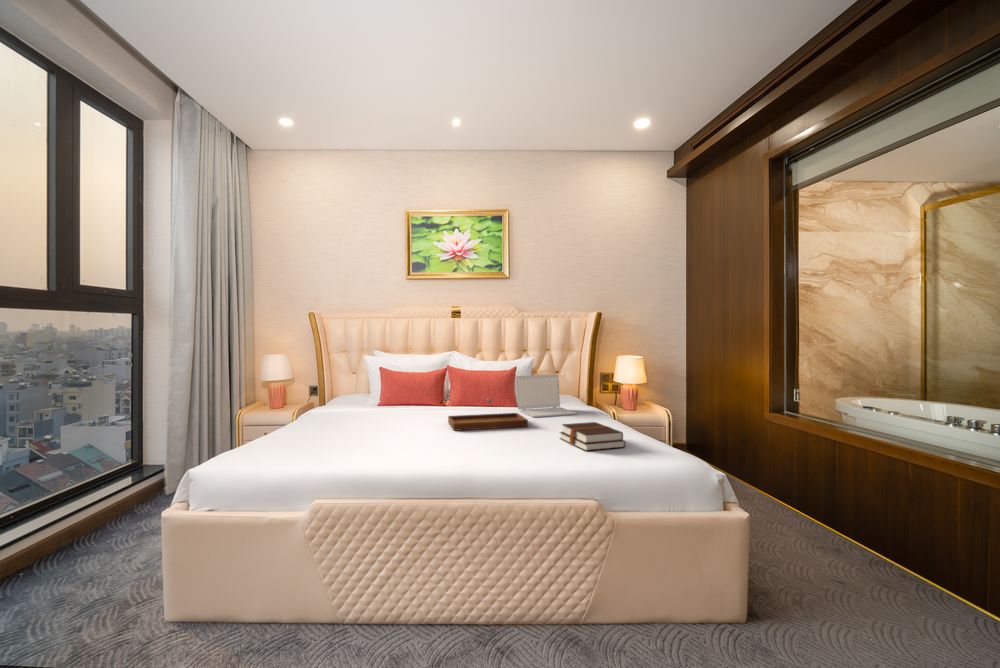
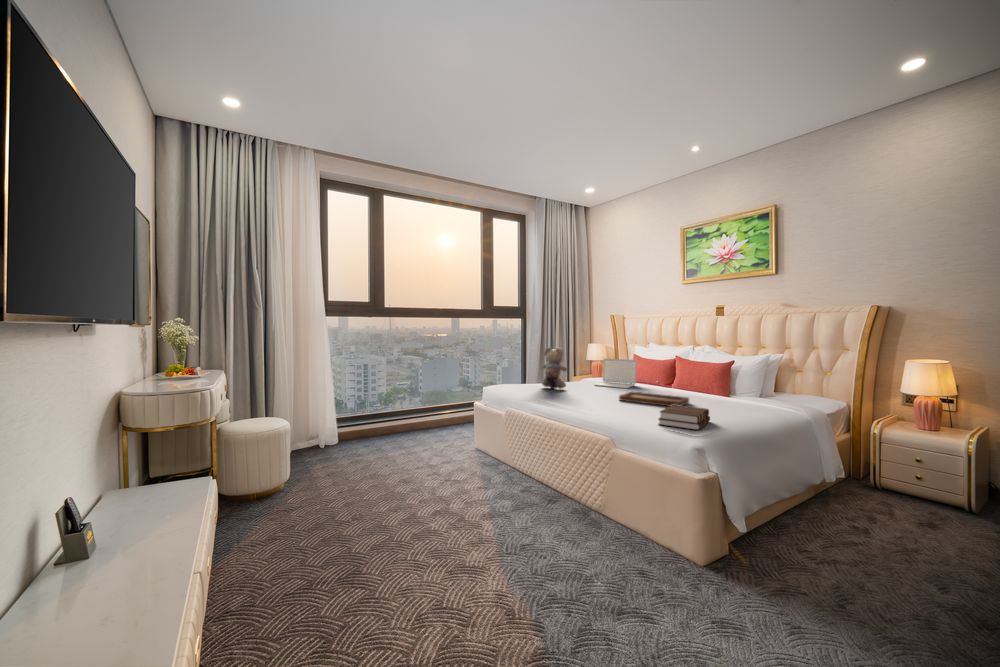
teddy bear: none [295,363,348,432] -> present [542,347,567,389]
laptop: present [516,374,576,417] -> present [594,359,637,388]

